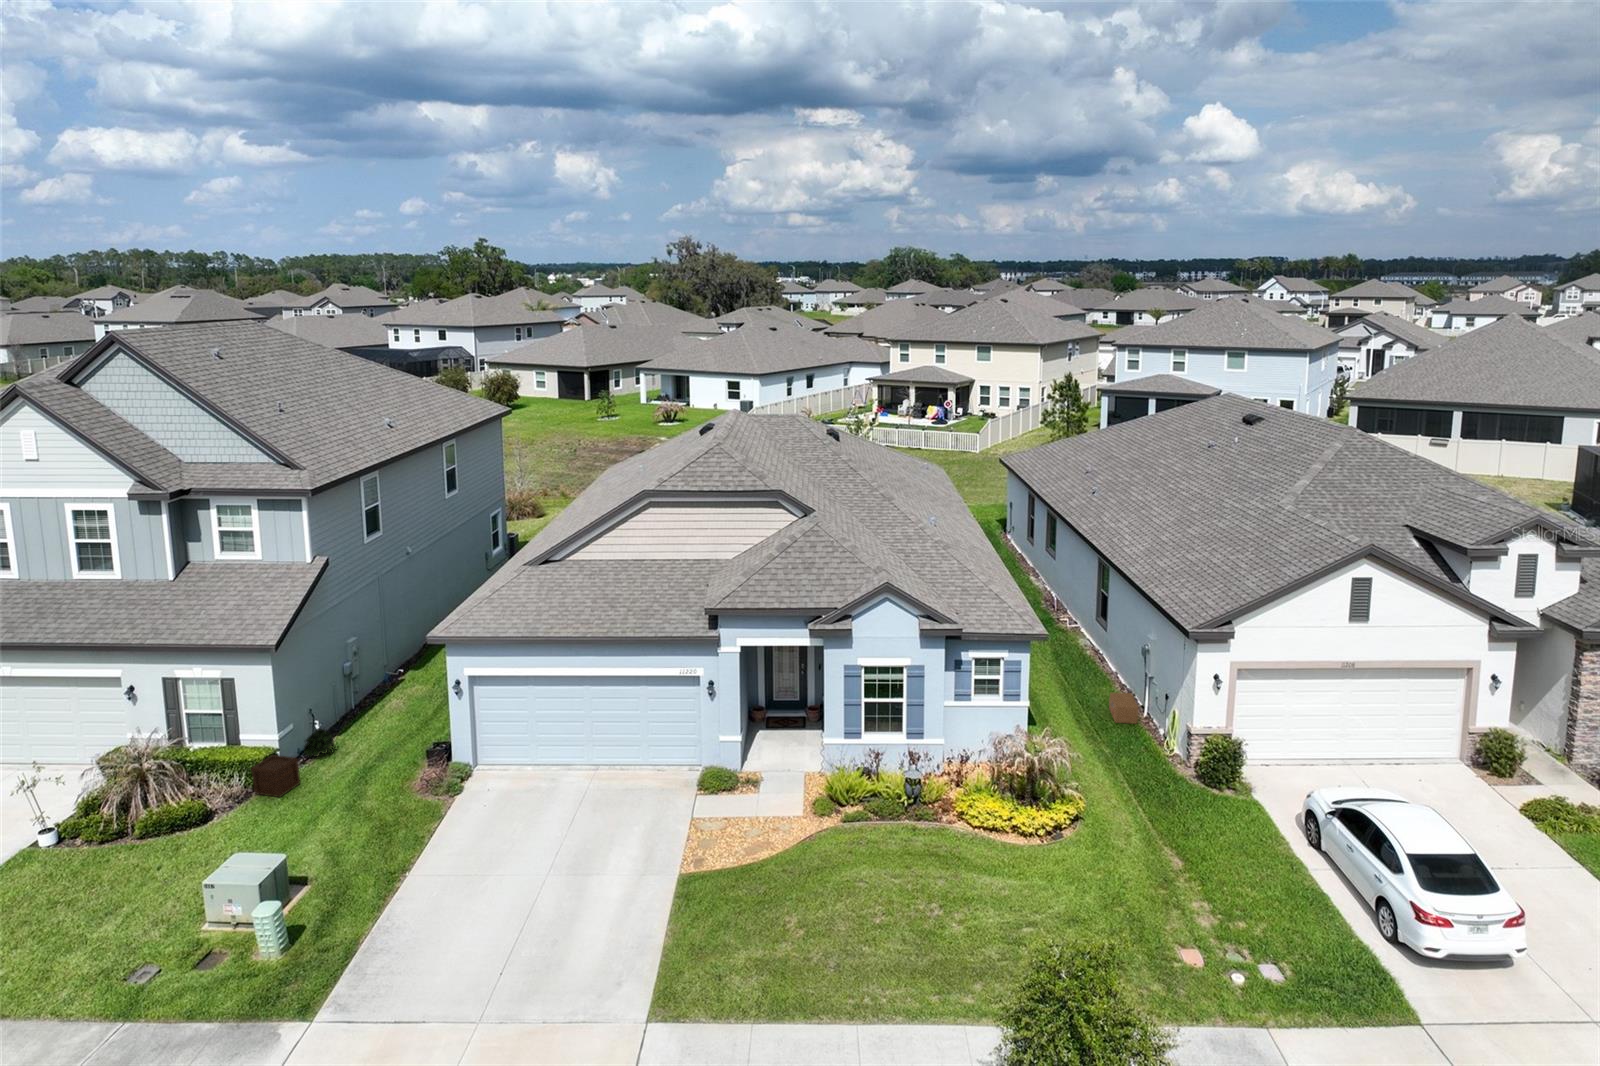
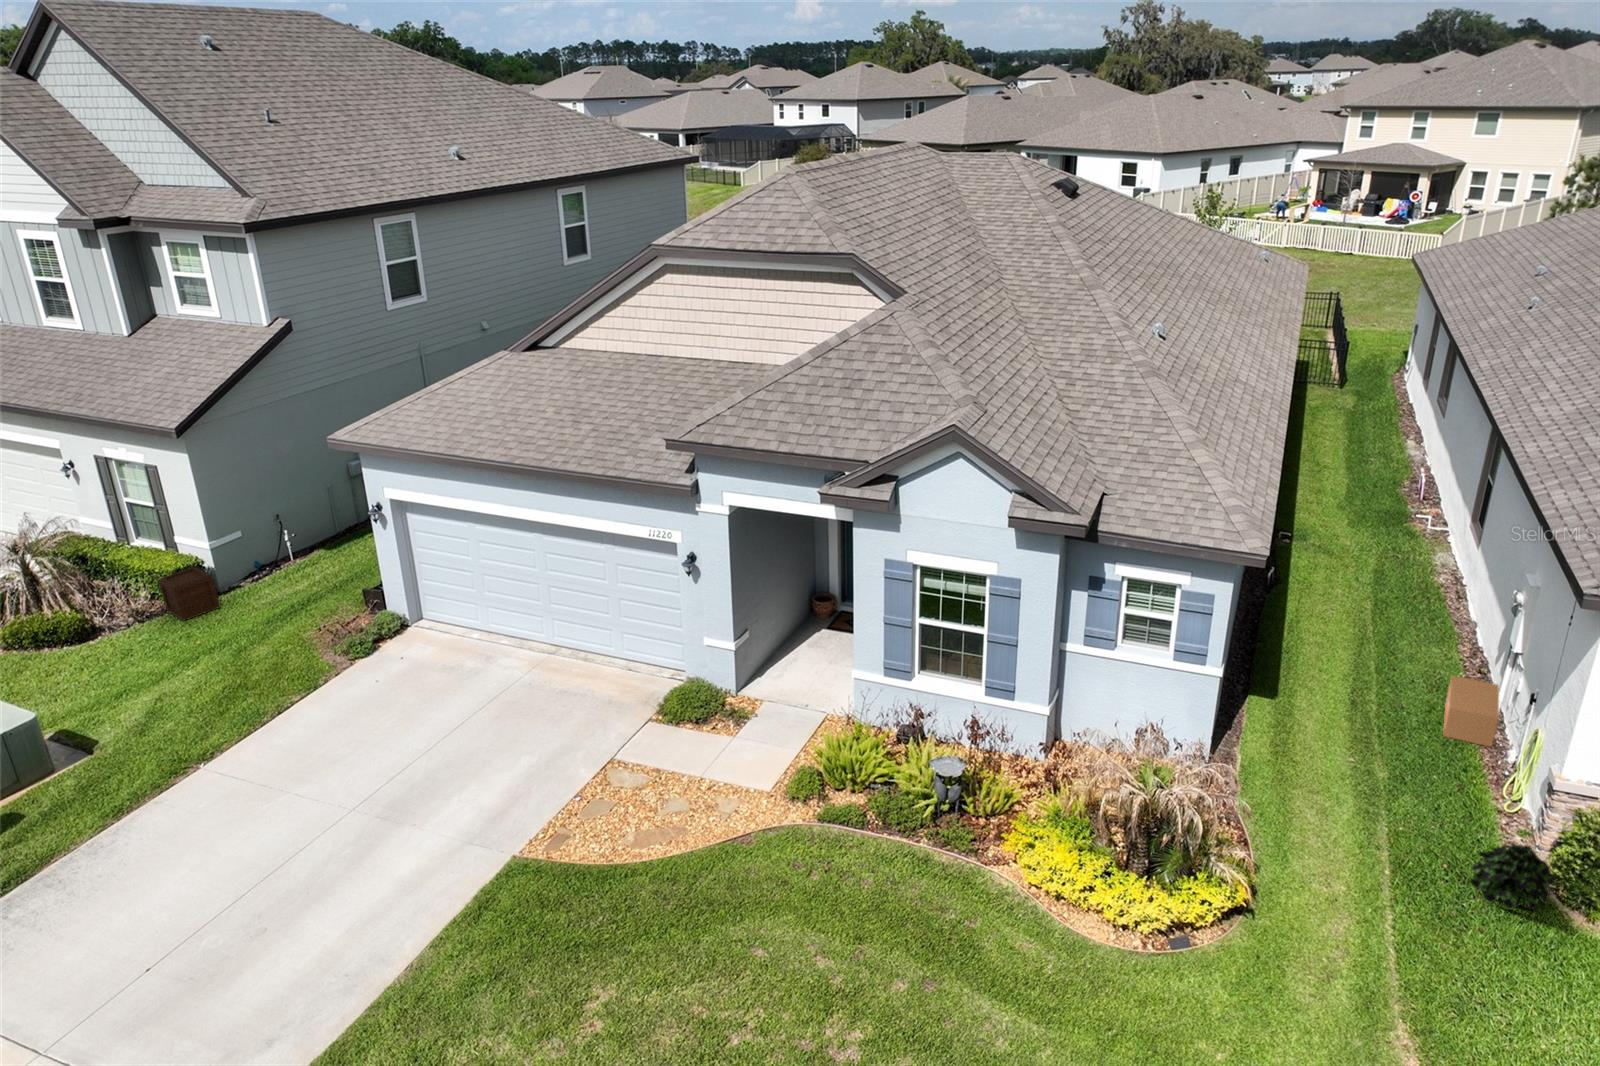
potted plant: present [304,728,337,758] -> present [1471,842,1558,910]

